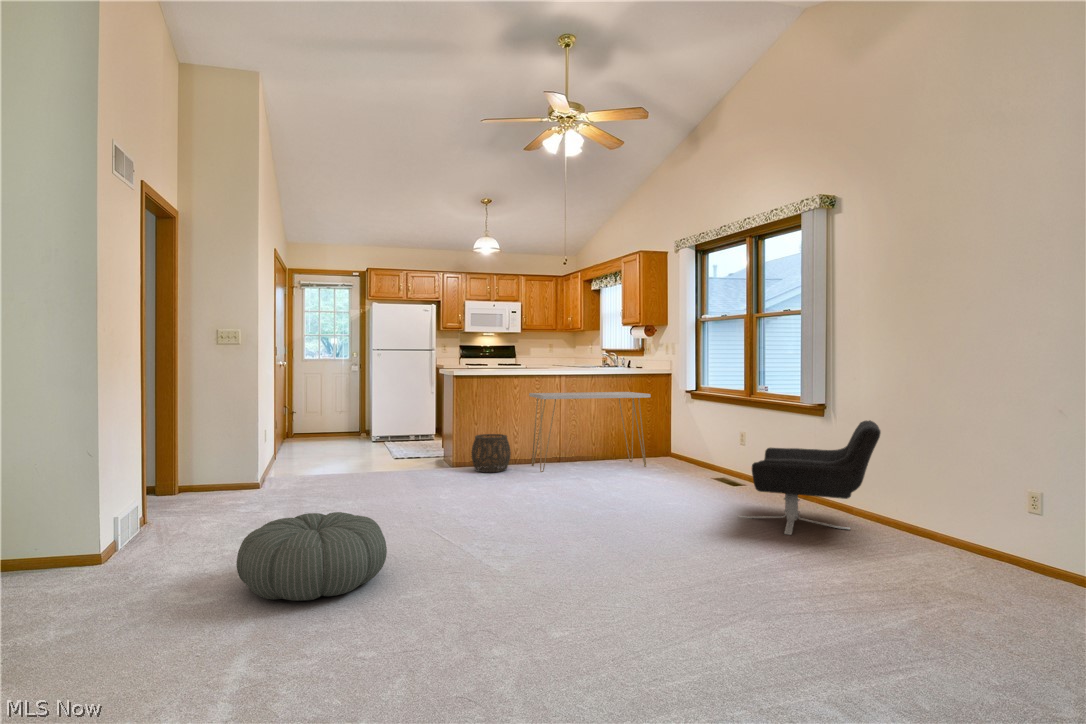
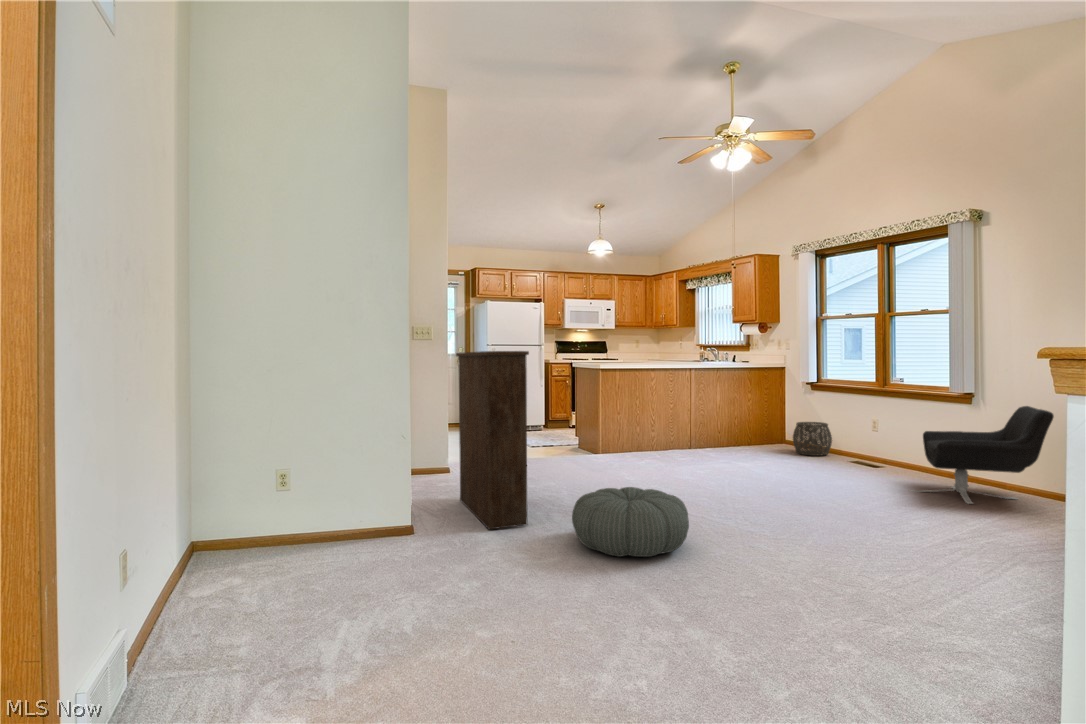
bookshelf: none [176,351,257,559] -> present [456,351,529,529]
console table: present [529,392,651,472] -> none [665,384,780,457]
woven basket: present [471,434,511,472] -> present [793,422,832,456]

